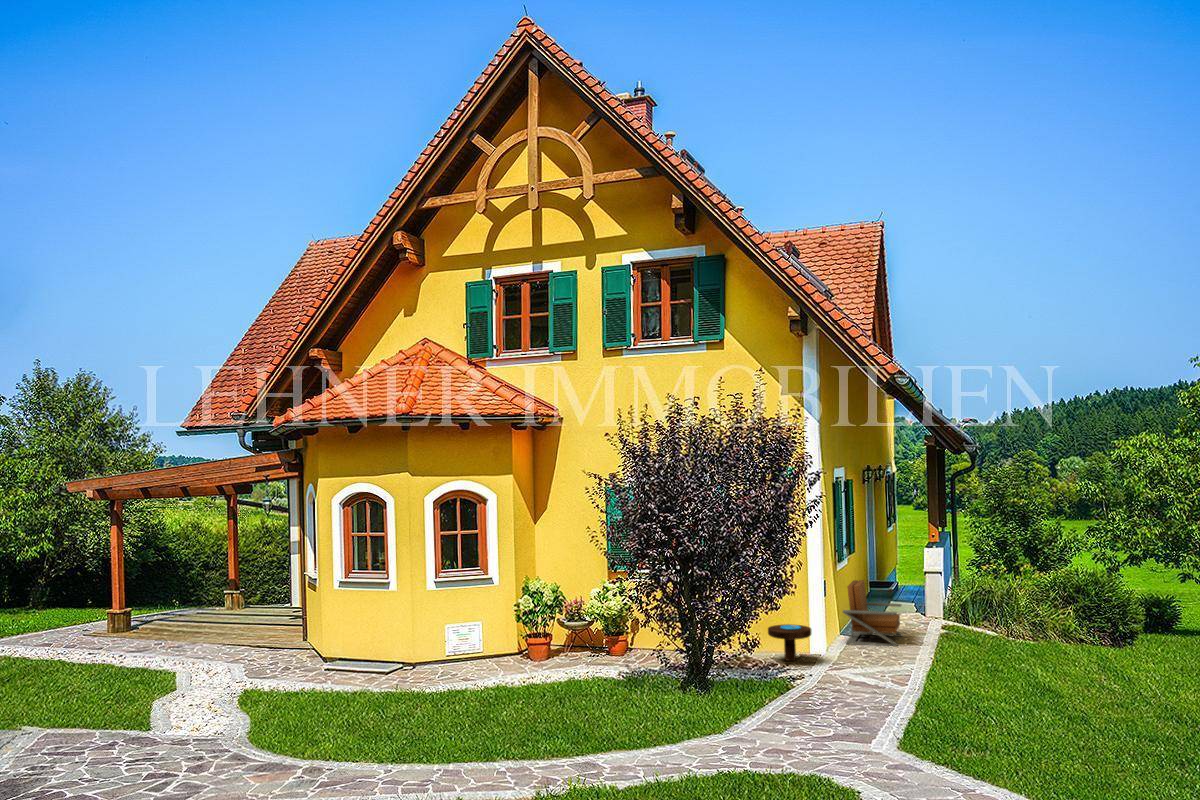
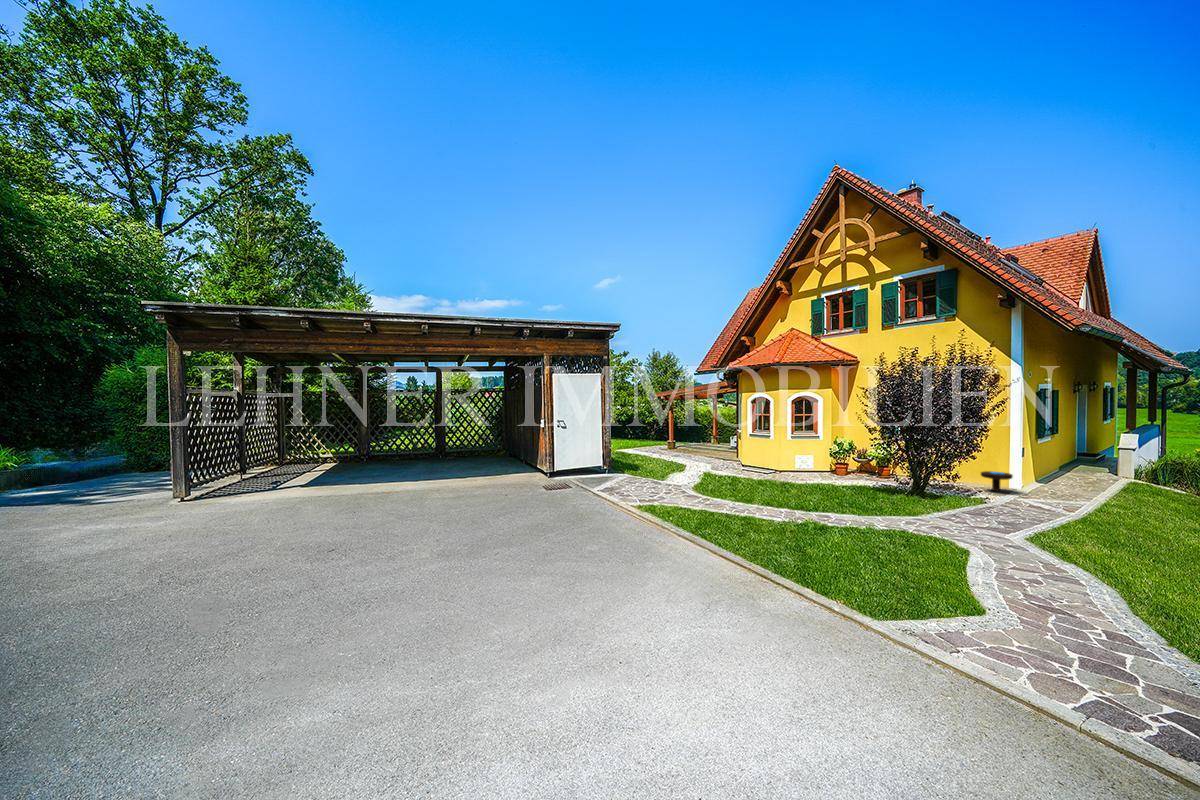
lounge chair: present [843,580,902,646] -> none [1045,453,1099,494]

